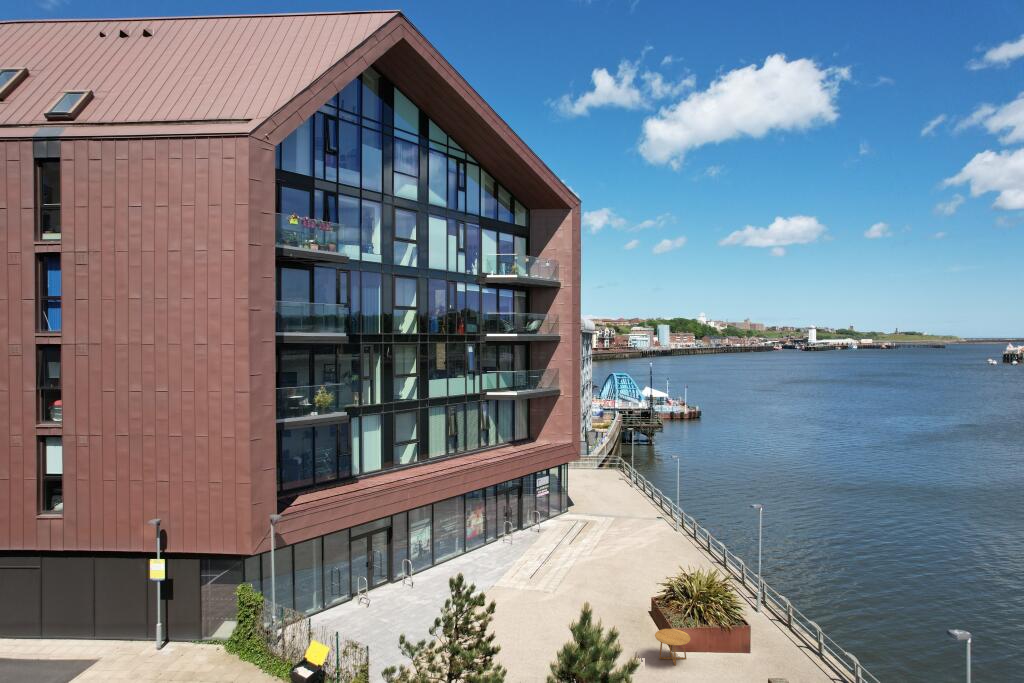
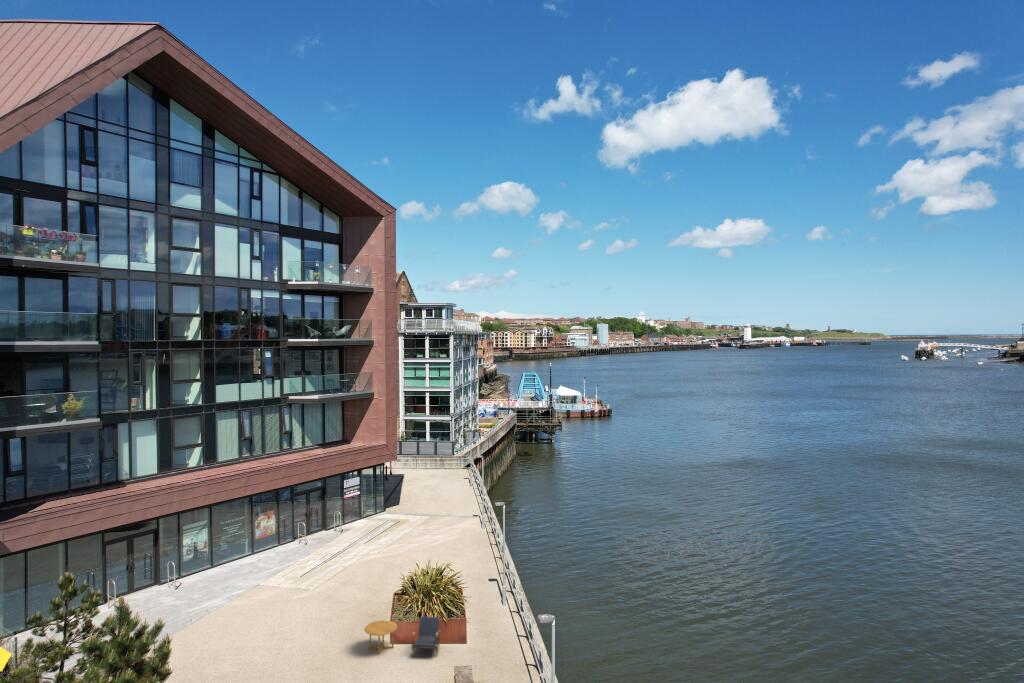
lounge chair: none [712,626,743,670] -> present [412,617,440,655]

